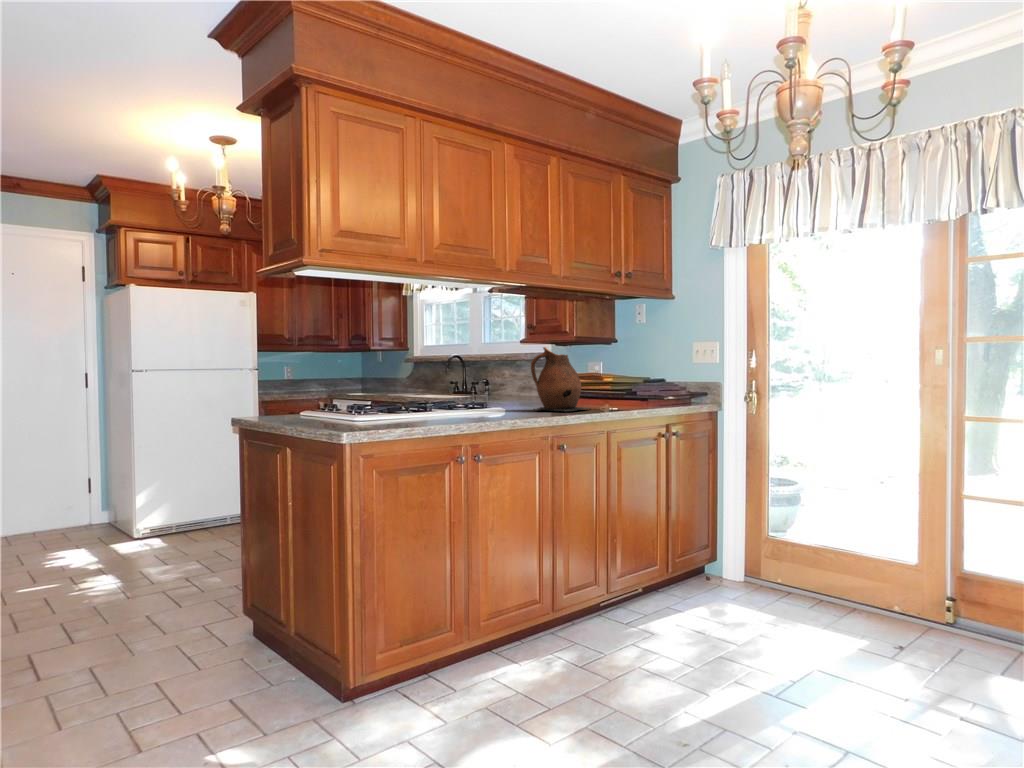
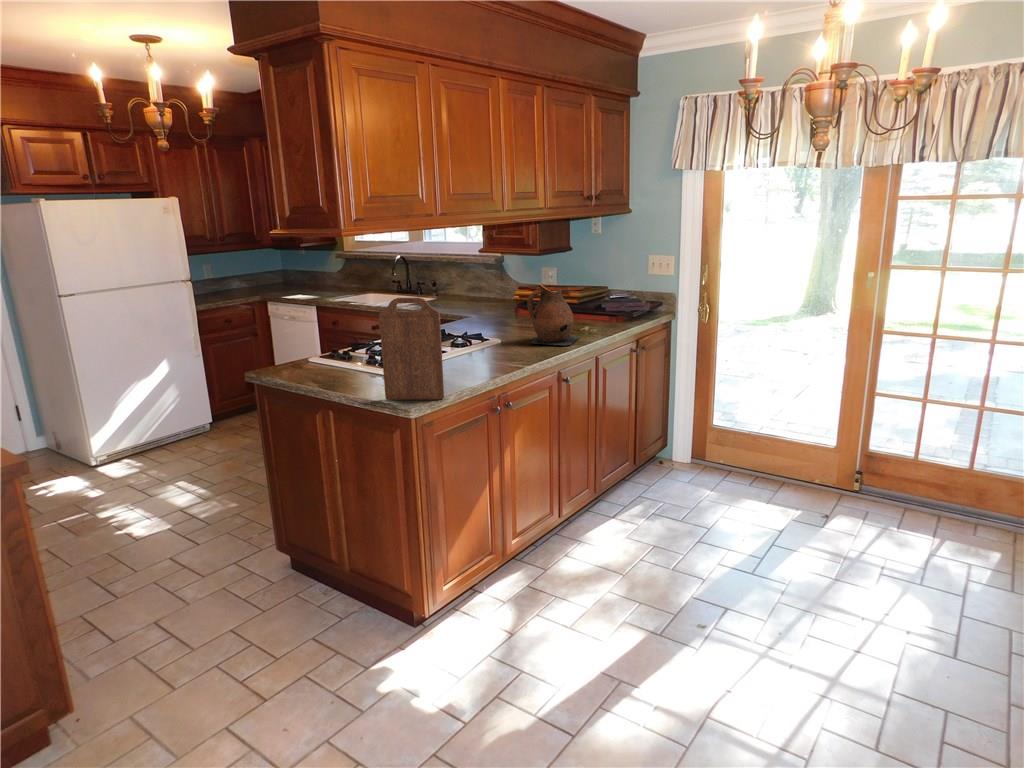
cutting board: none [324,316,384,427] -> present [379,297,444,400]

